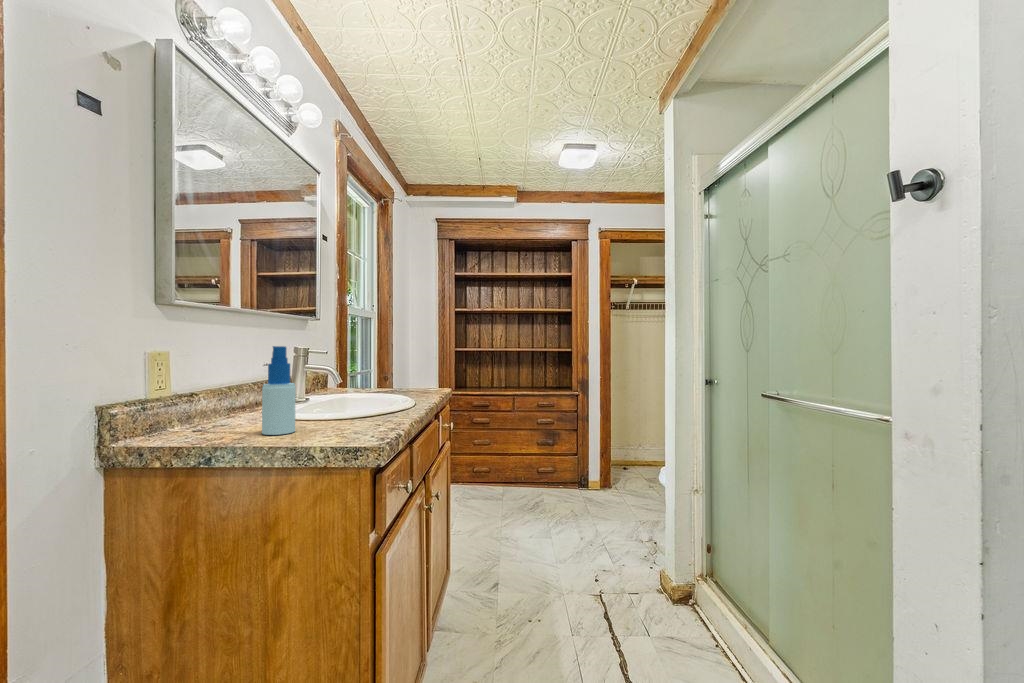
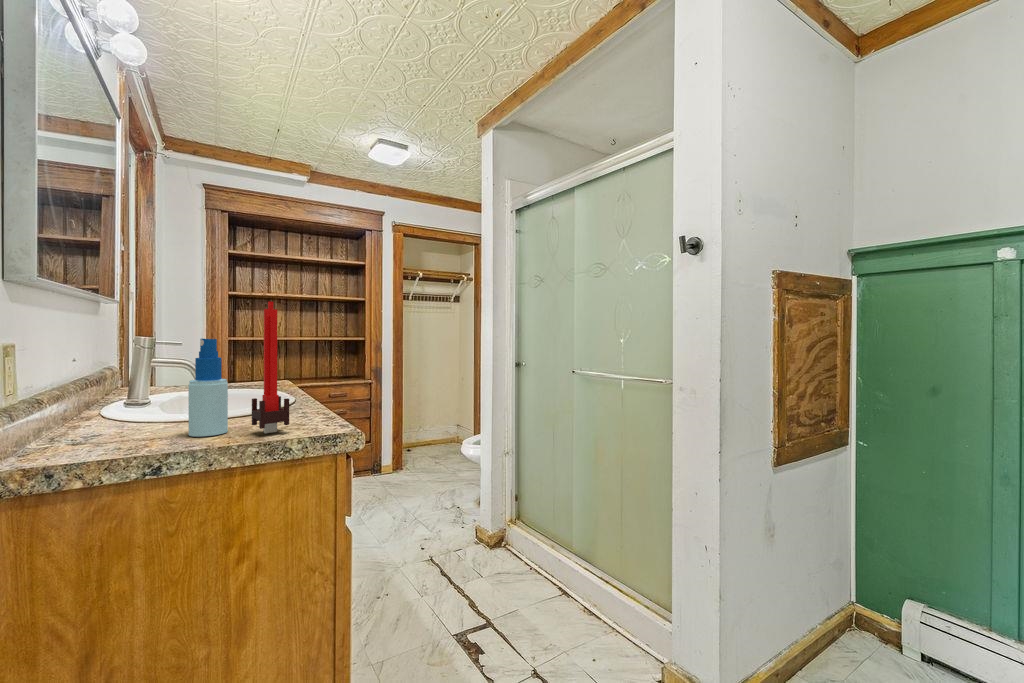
candle: none [298,309,331,438] -> present [252,301,289,433]

